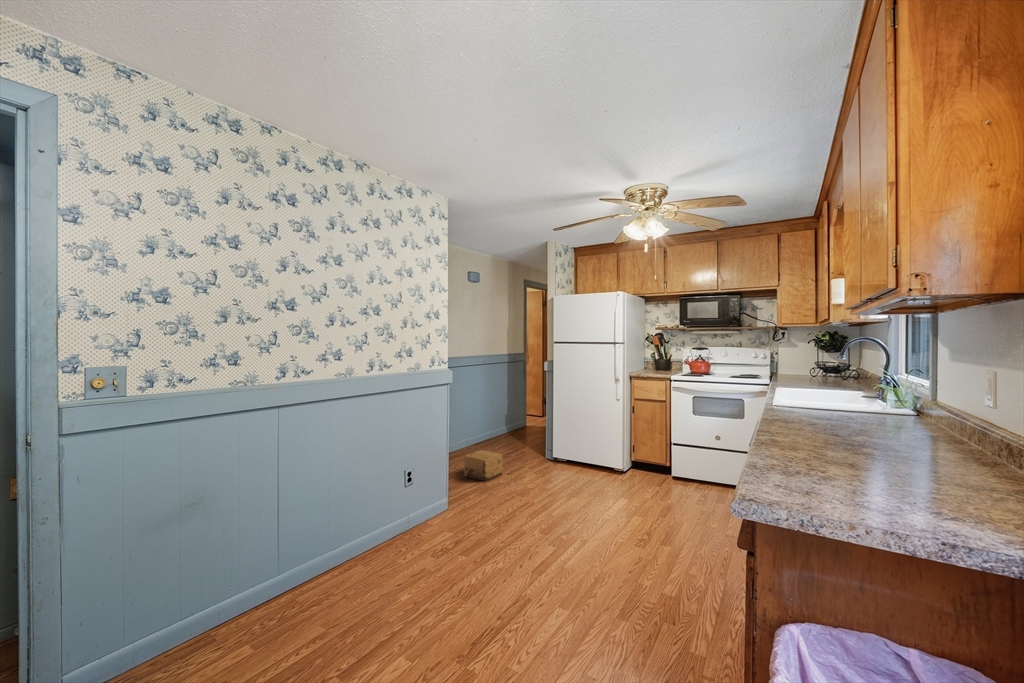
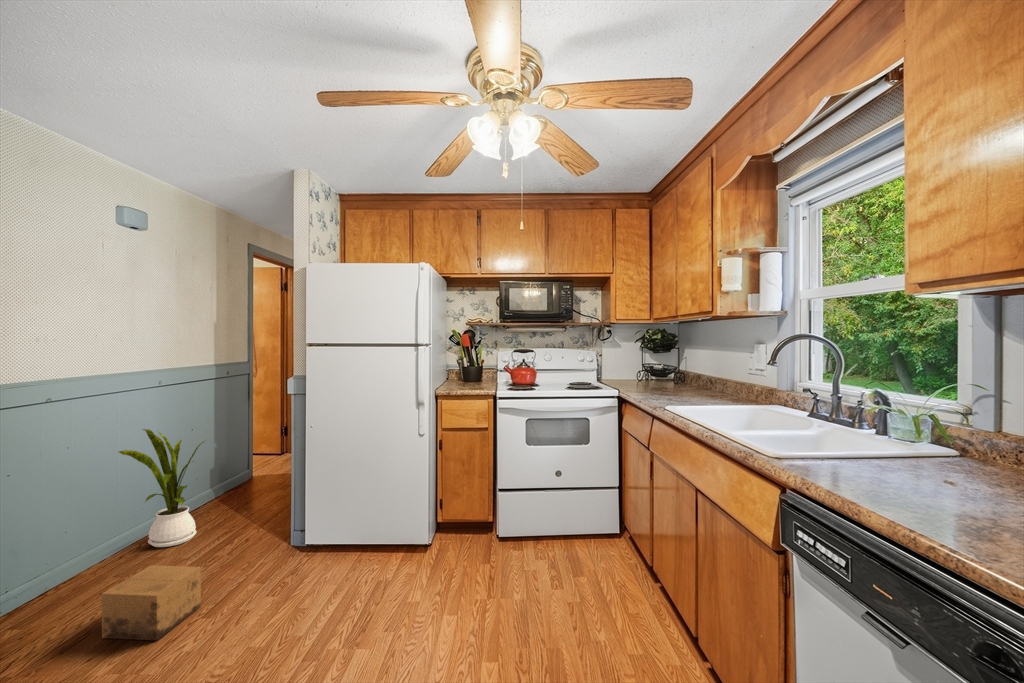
house plant: none [466,385,504,450] -> present [119,429,204,547]

